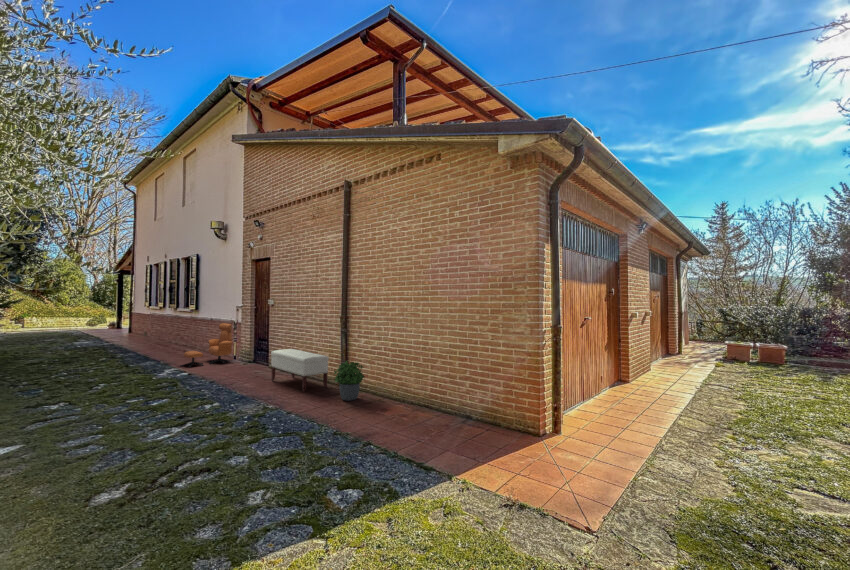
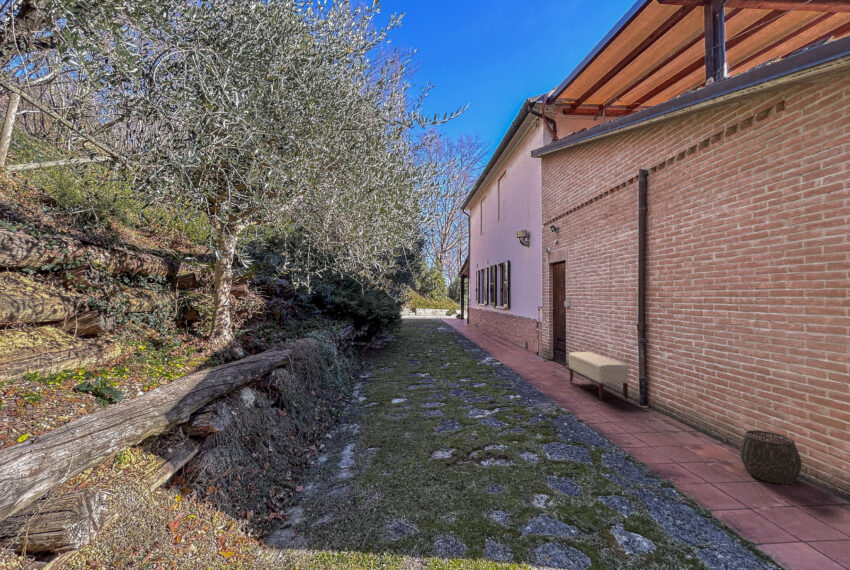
lounge chair: present [181,323,233,367] -> none [496,322,538,358]
potted plant: present [334,361,365,401] -> none [633,374,674,421]
woven basket: none [411,390,445,426] -> present [740,430,802,484]

